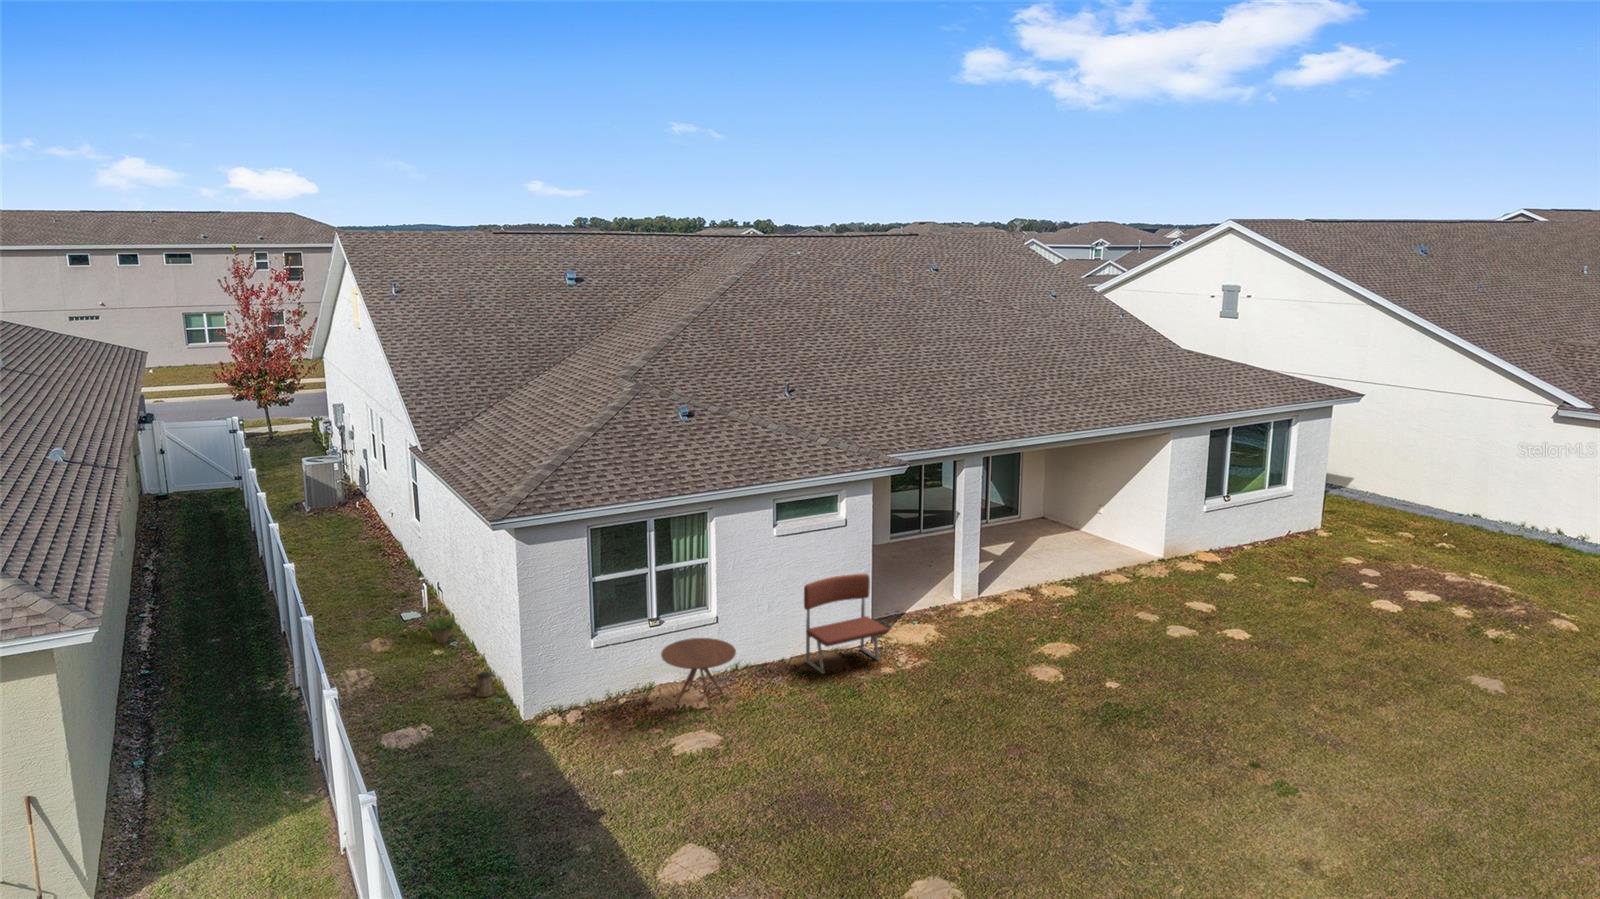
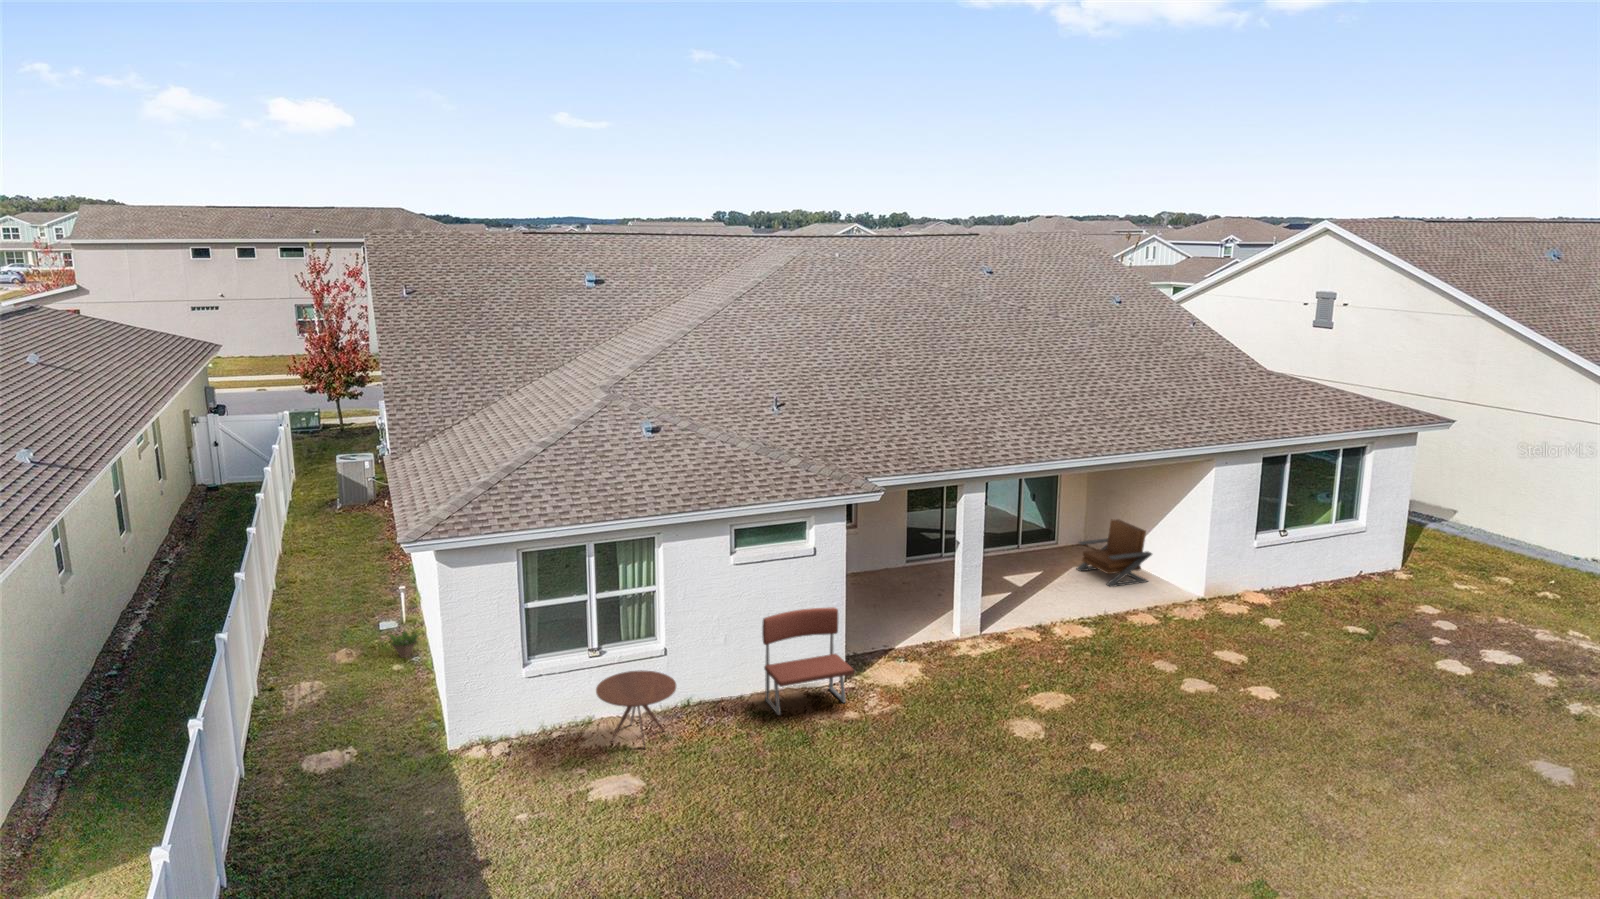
lounge chair: none [1044,493,1114,553] -> present [1077,519,1152,587]
watering can: present [458,672,498,697] -> none [391,695,438,721]

